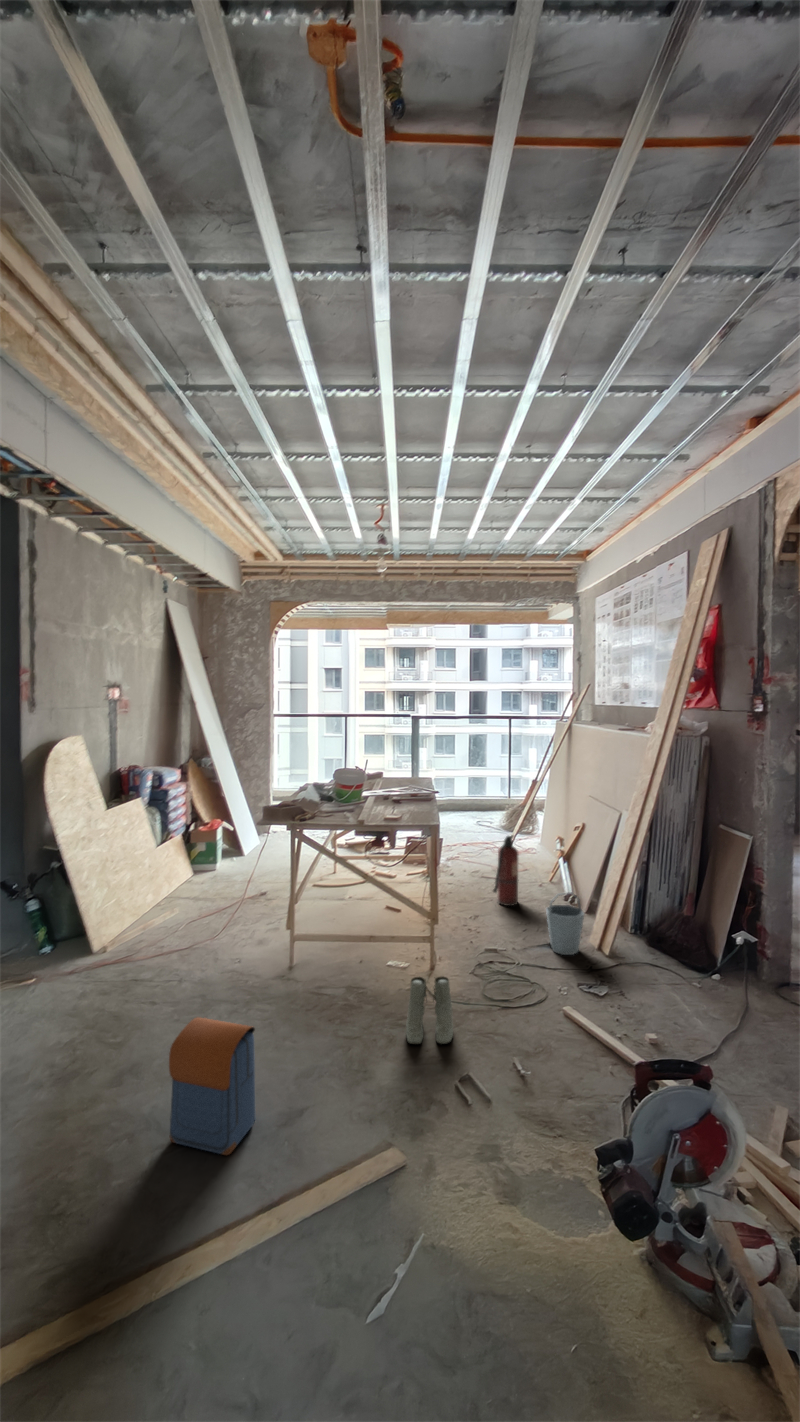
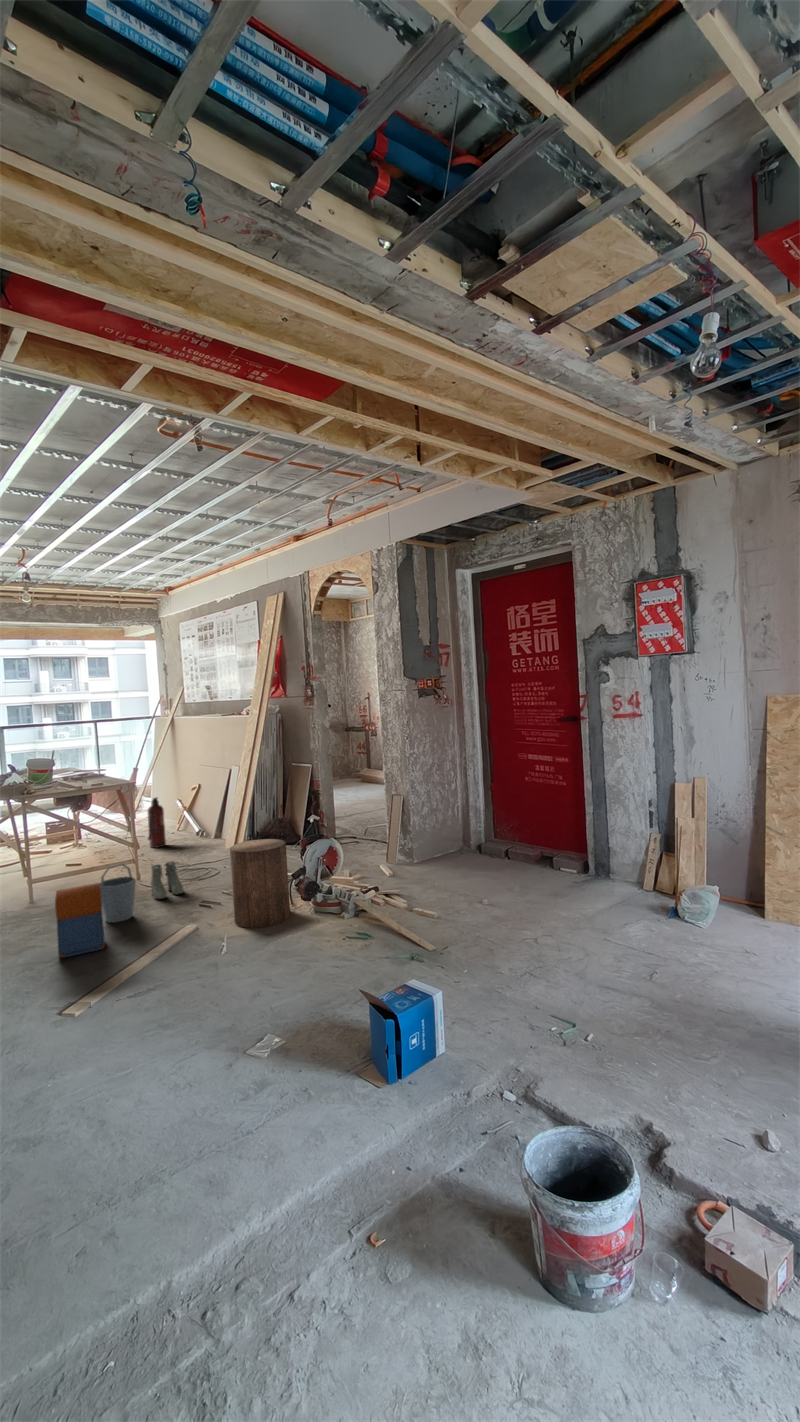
bucket: present [546,892,584,955] -> present [99,863,136,923]
stool: none [442,1042,572,1308] -> present [230,839,290,928]

